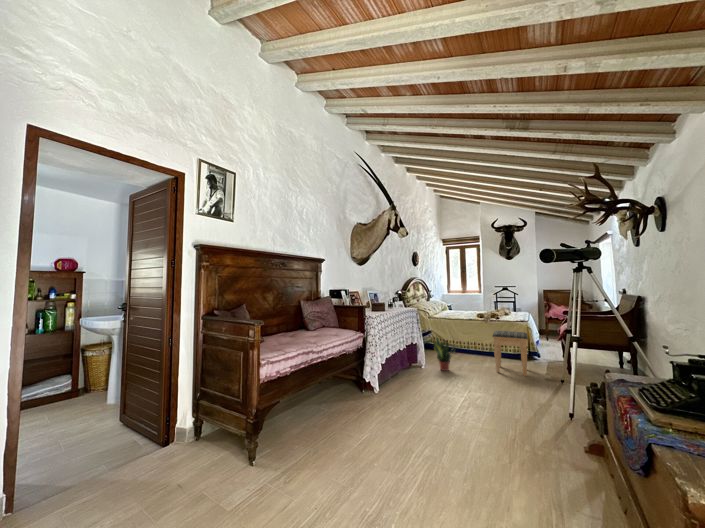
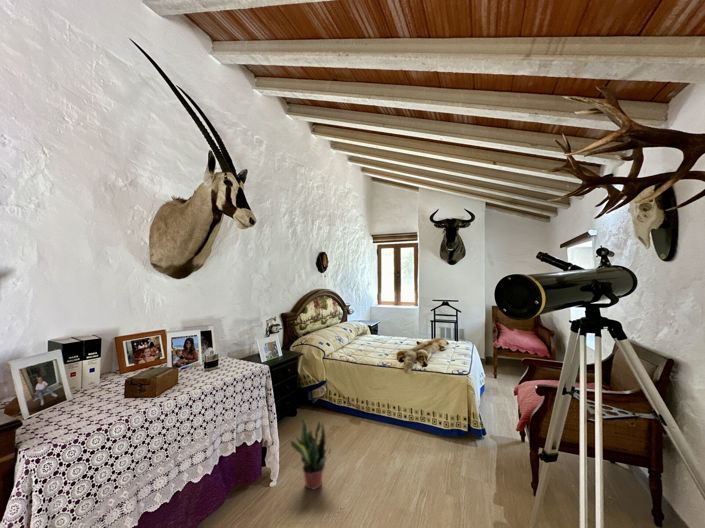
footstool: present [492,331,528,376] -> none [401,398,464,503]

